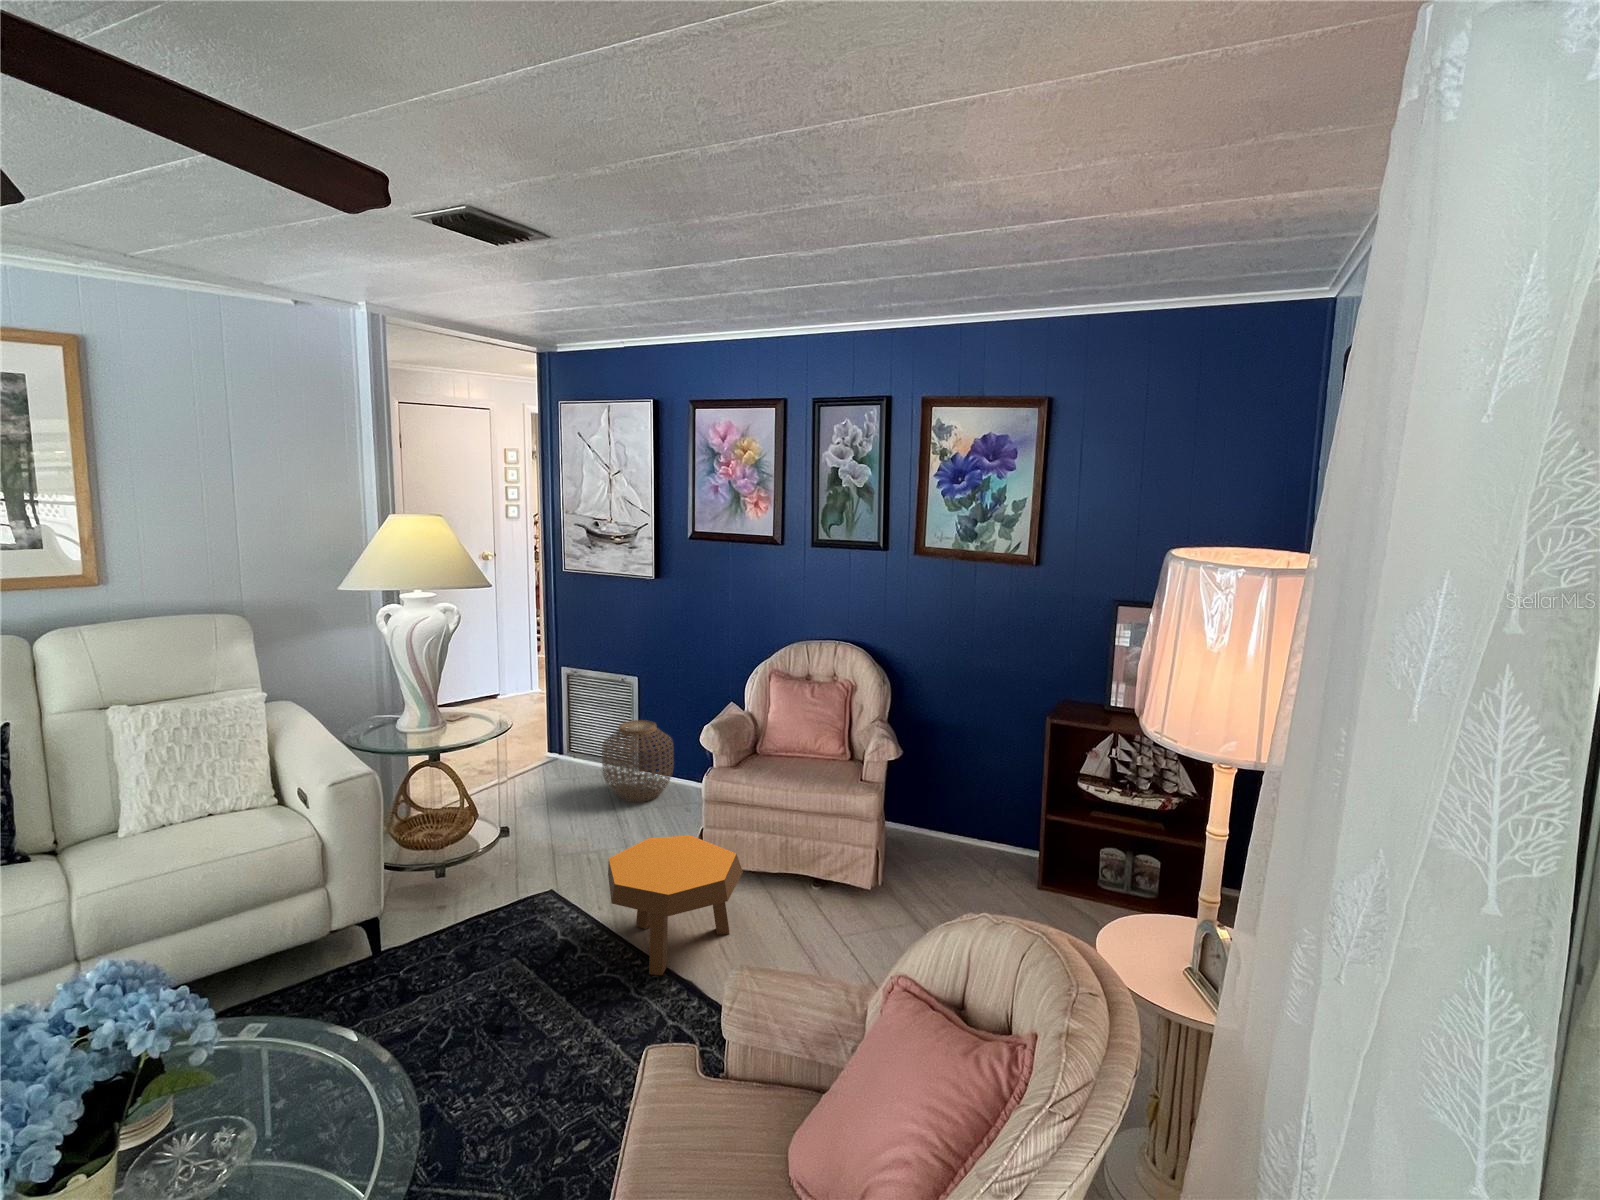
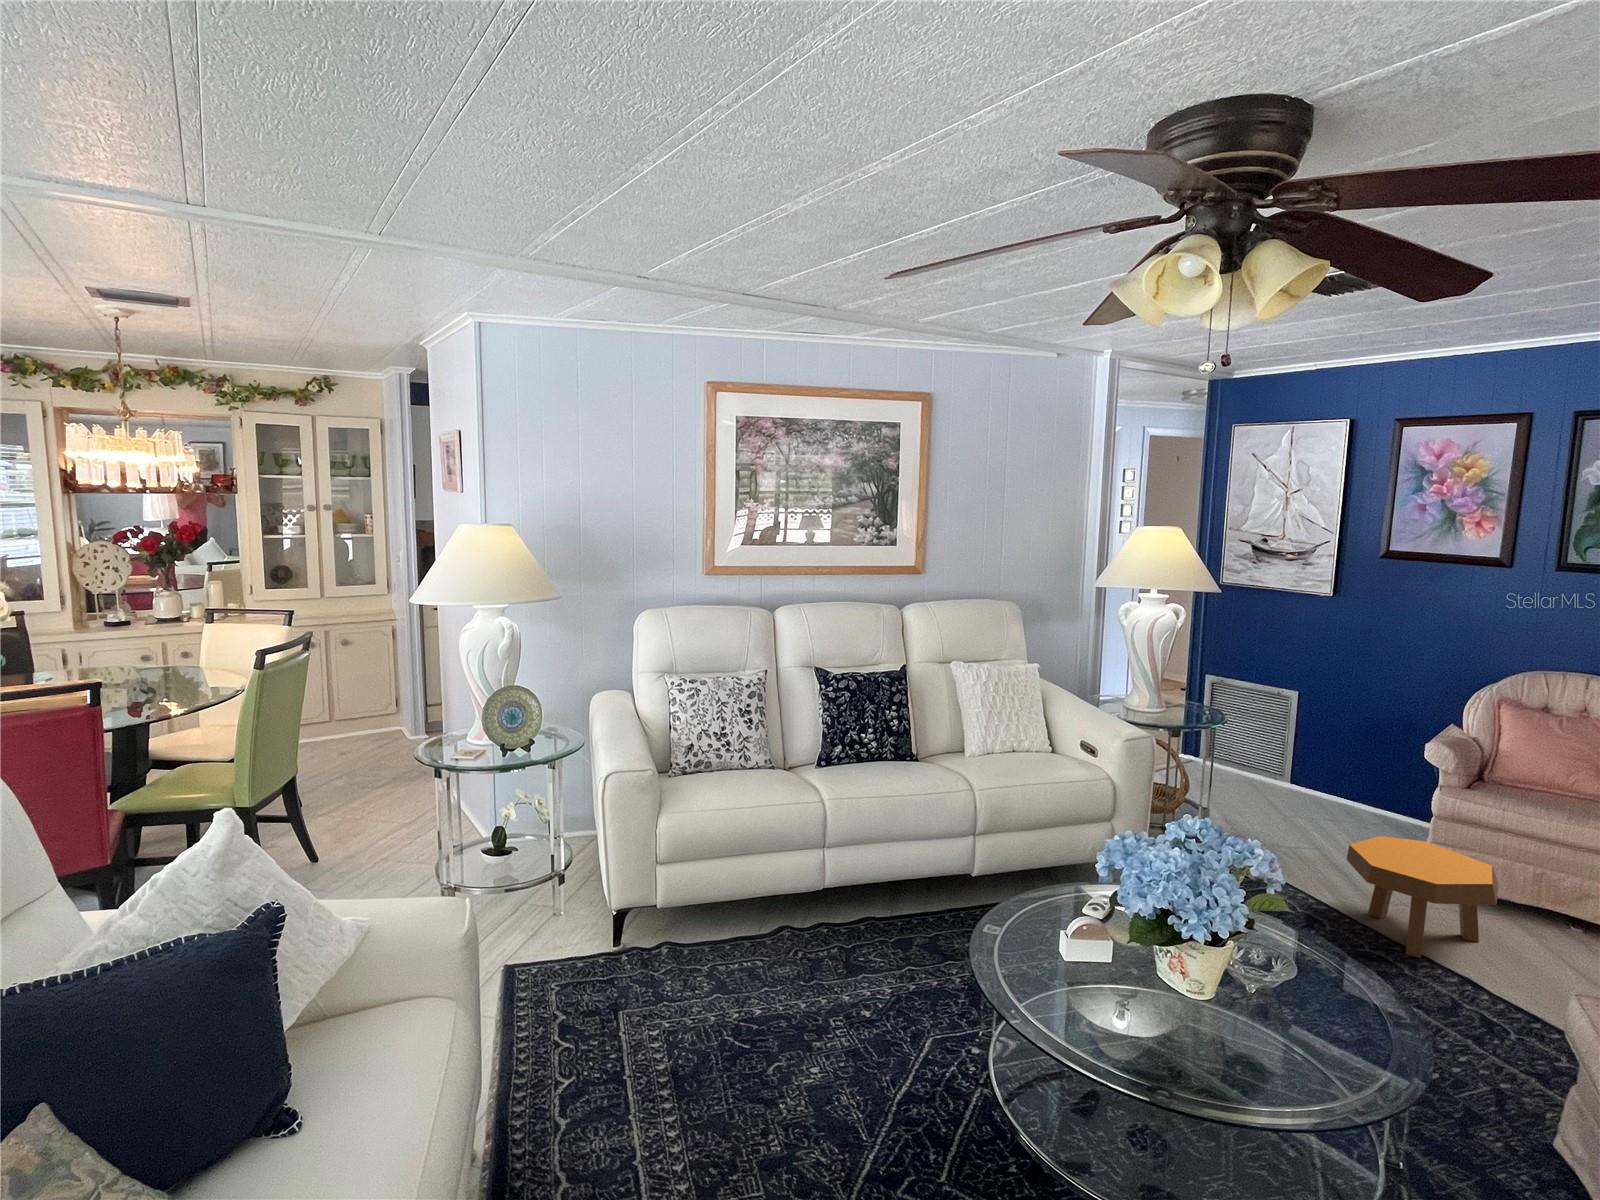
woven basket: present [602,720,674,802] -> none [1267,733,1347,813]

